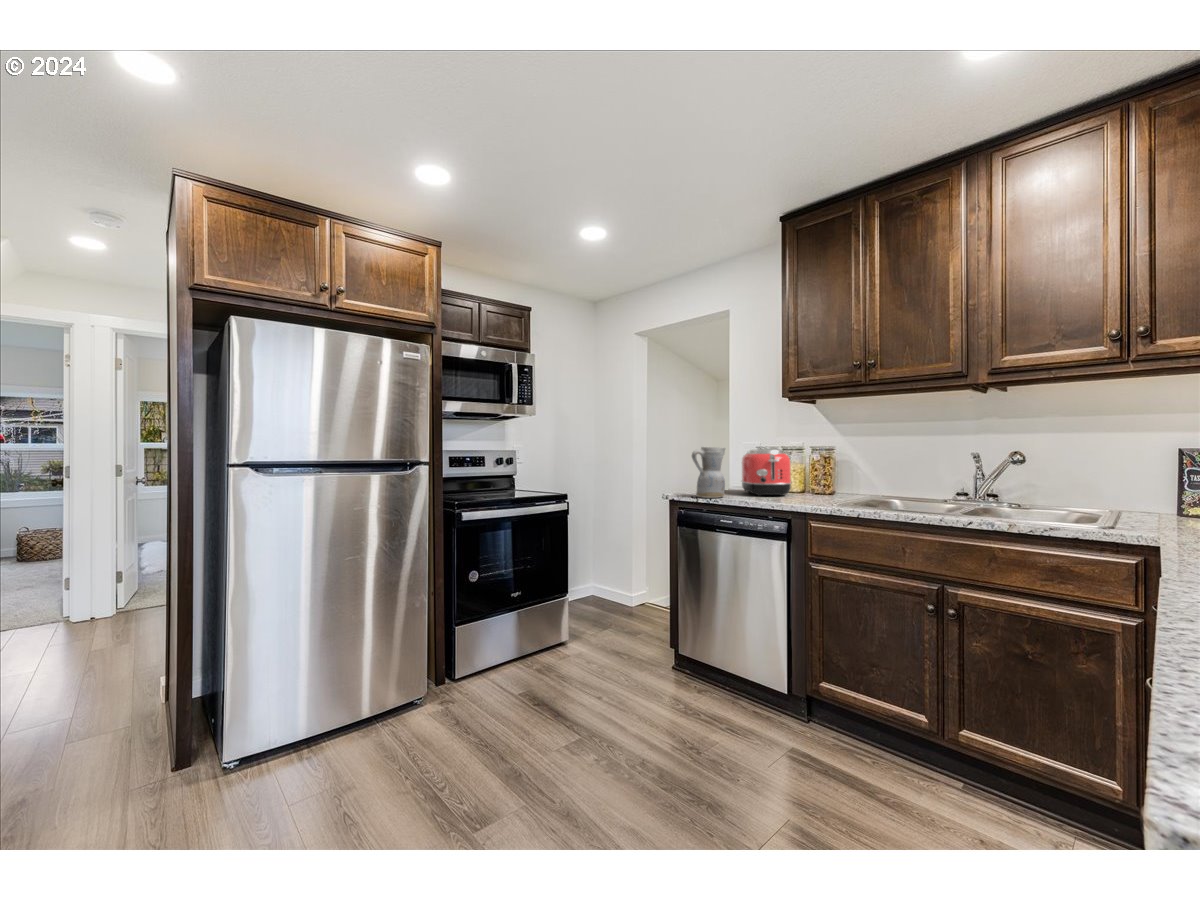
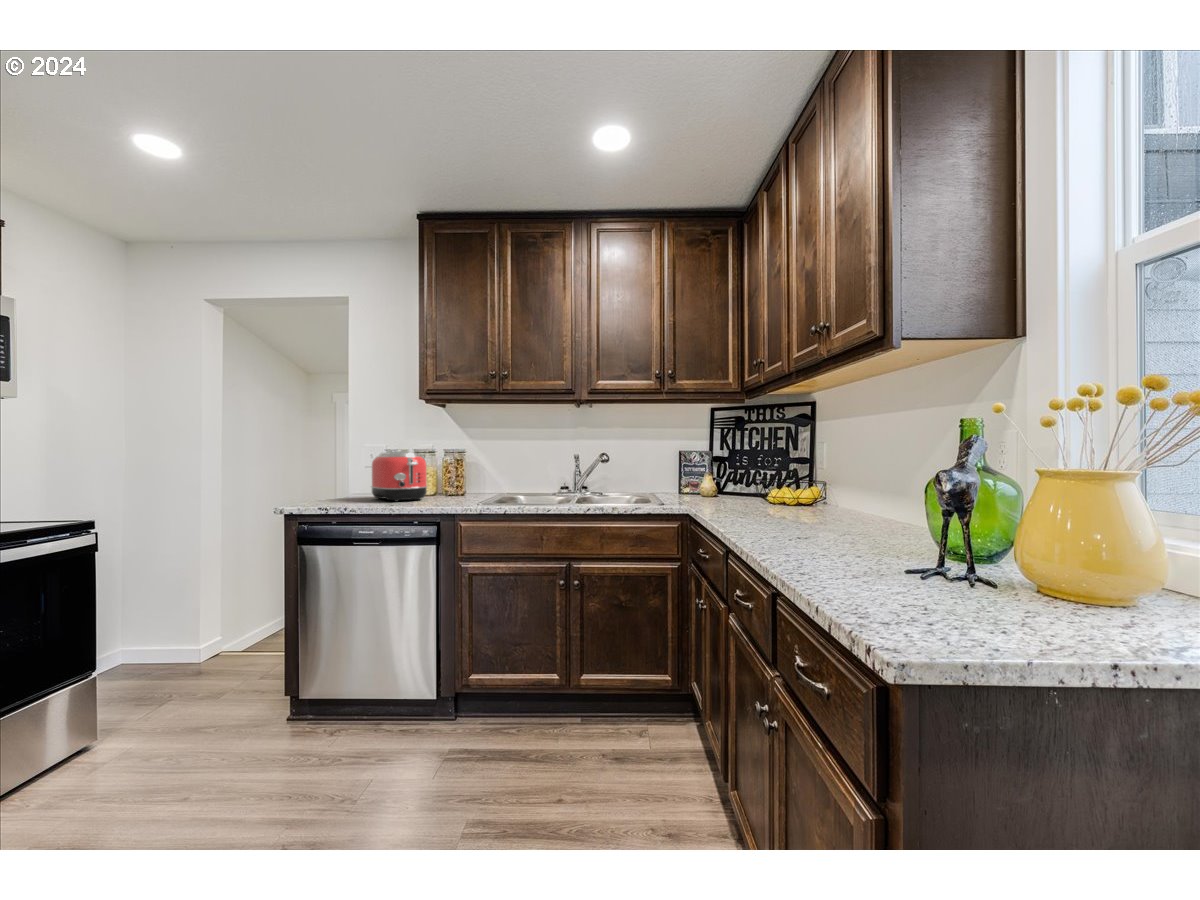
ceramic pitcher: present [692,447,725,498] -> none [322,449,361,507]

